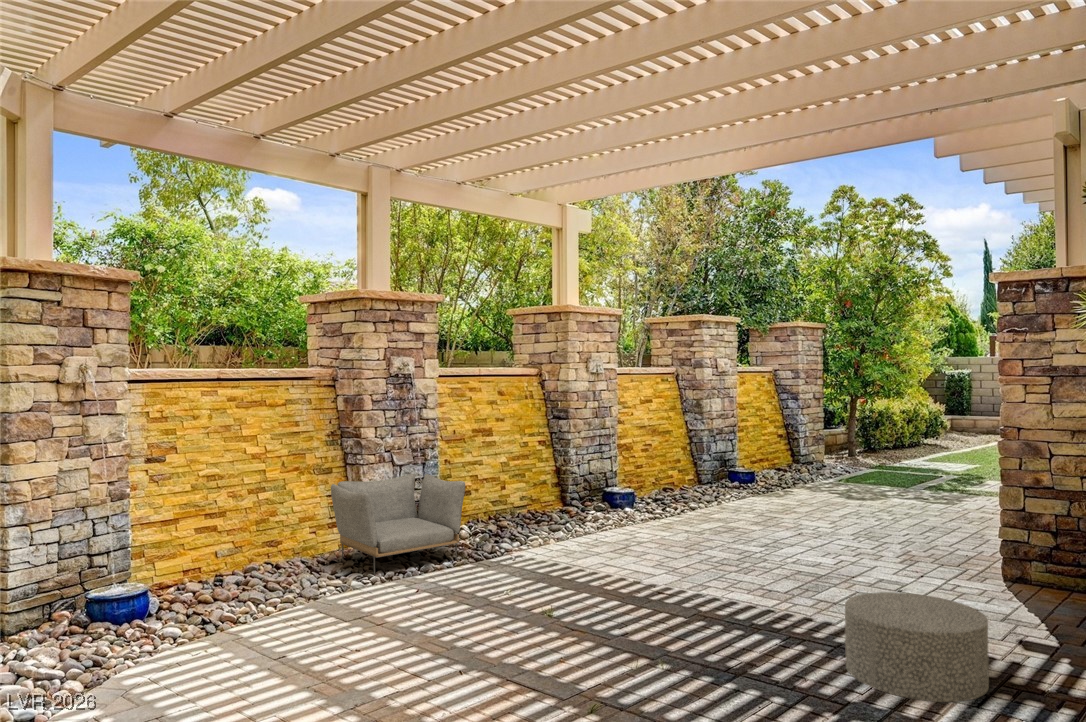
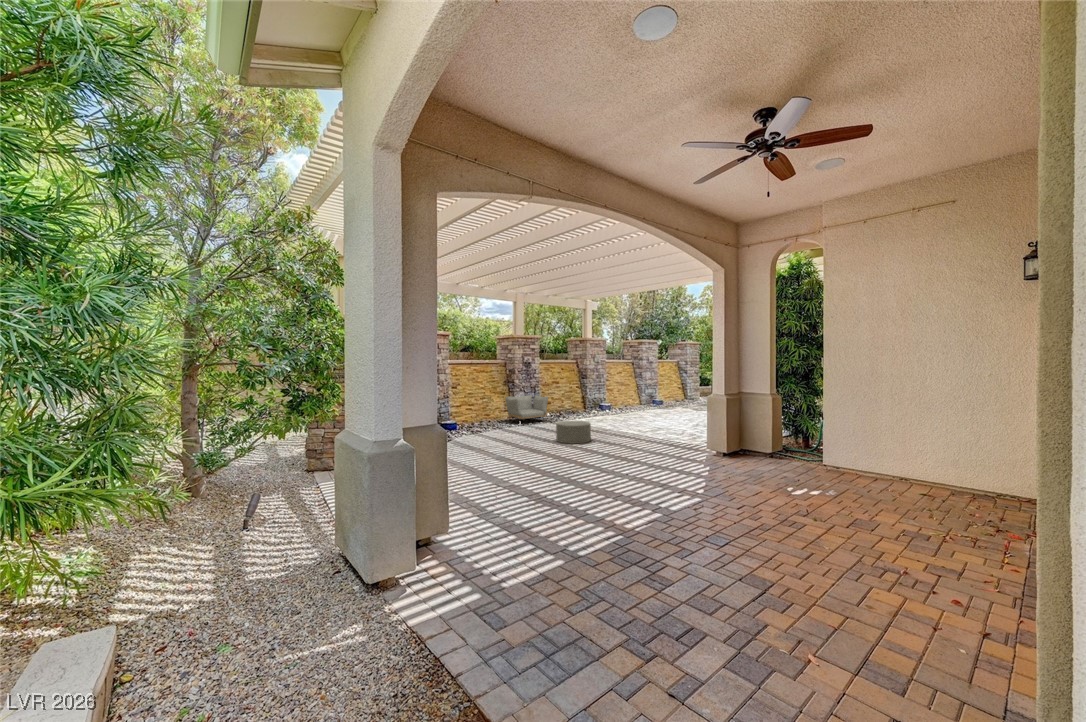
ottoman: present [845,592,989,702] -> present [556,421,591,443]

